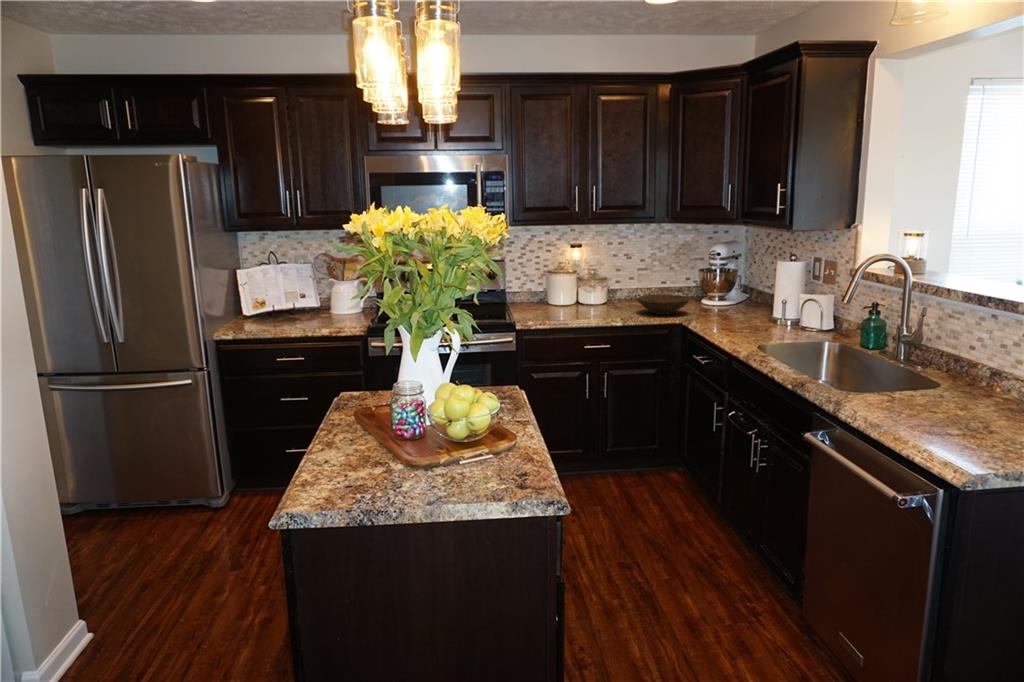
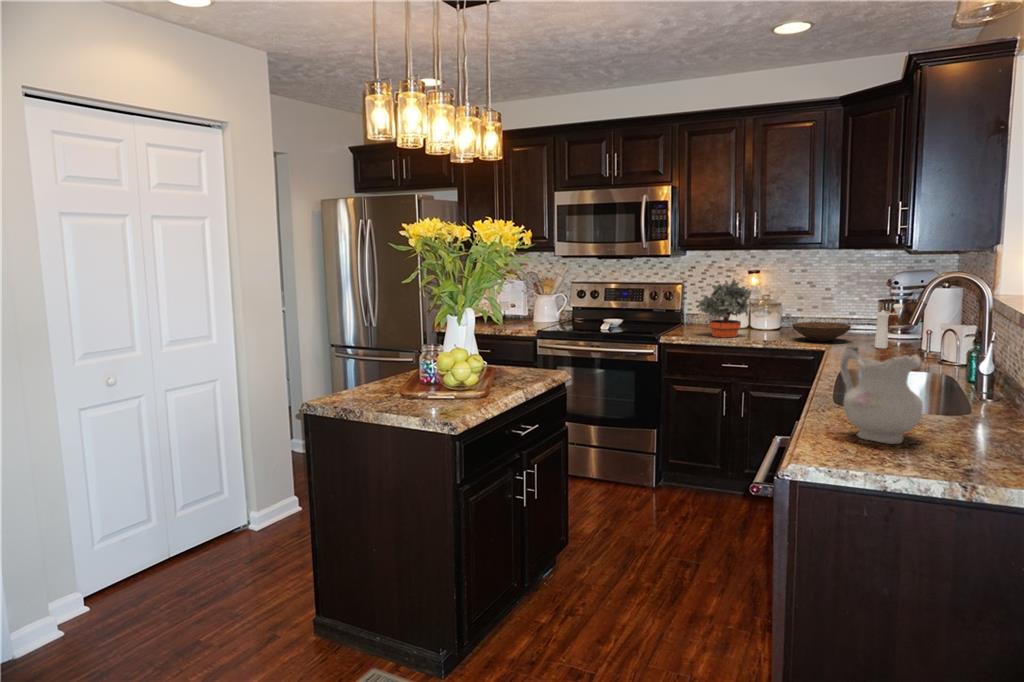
potted plant: none [546,254,598,318] -> present [696,279,751,337]
pepper mill: none [717,275,734,318] -> present [875,304,903,348]
ceramic pitcher: none [902,343,989,432] -> present [840,346,923,444]

